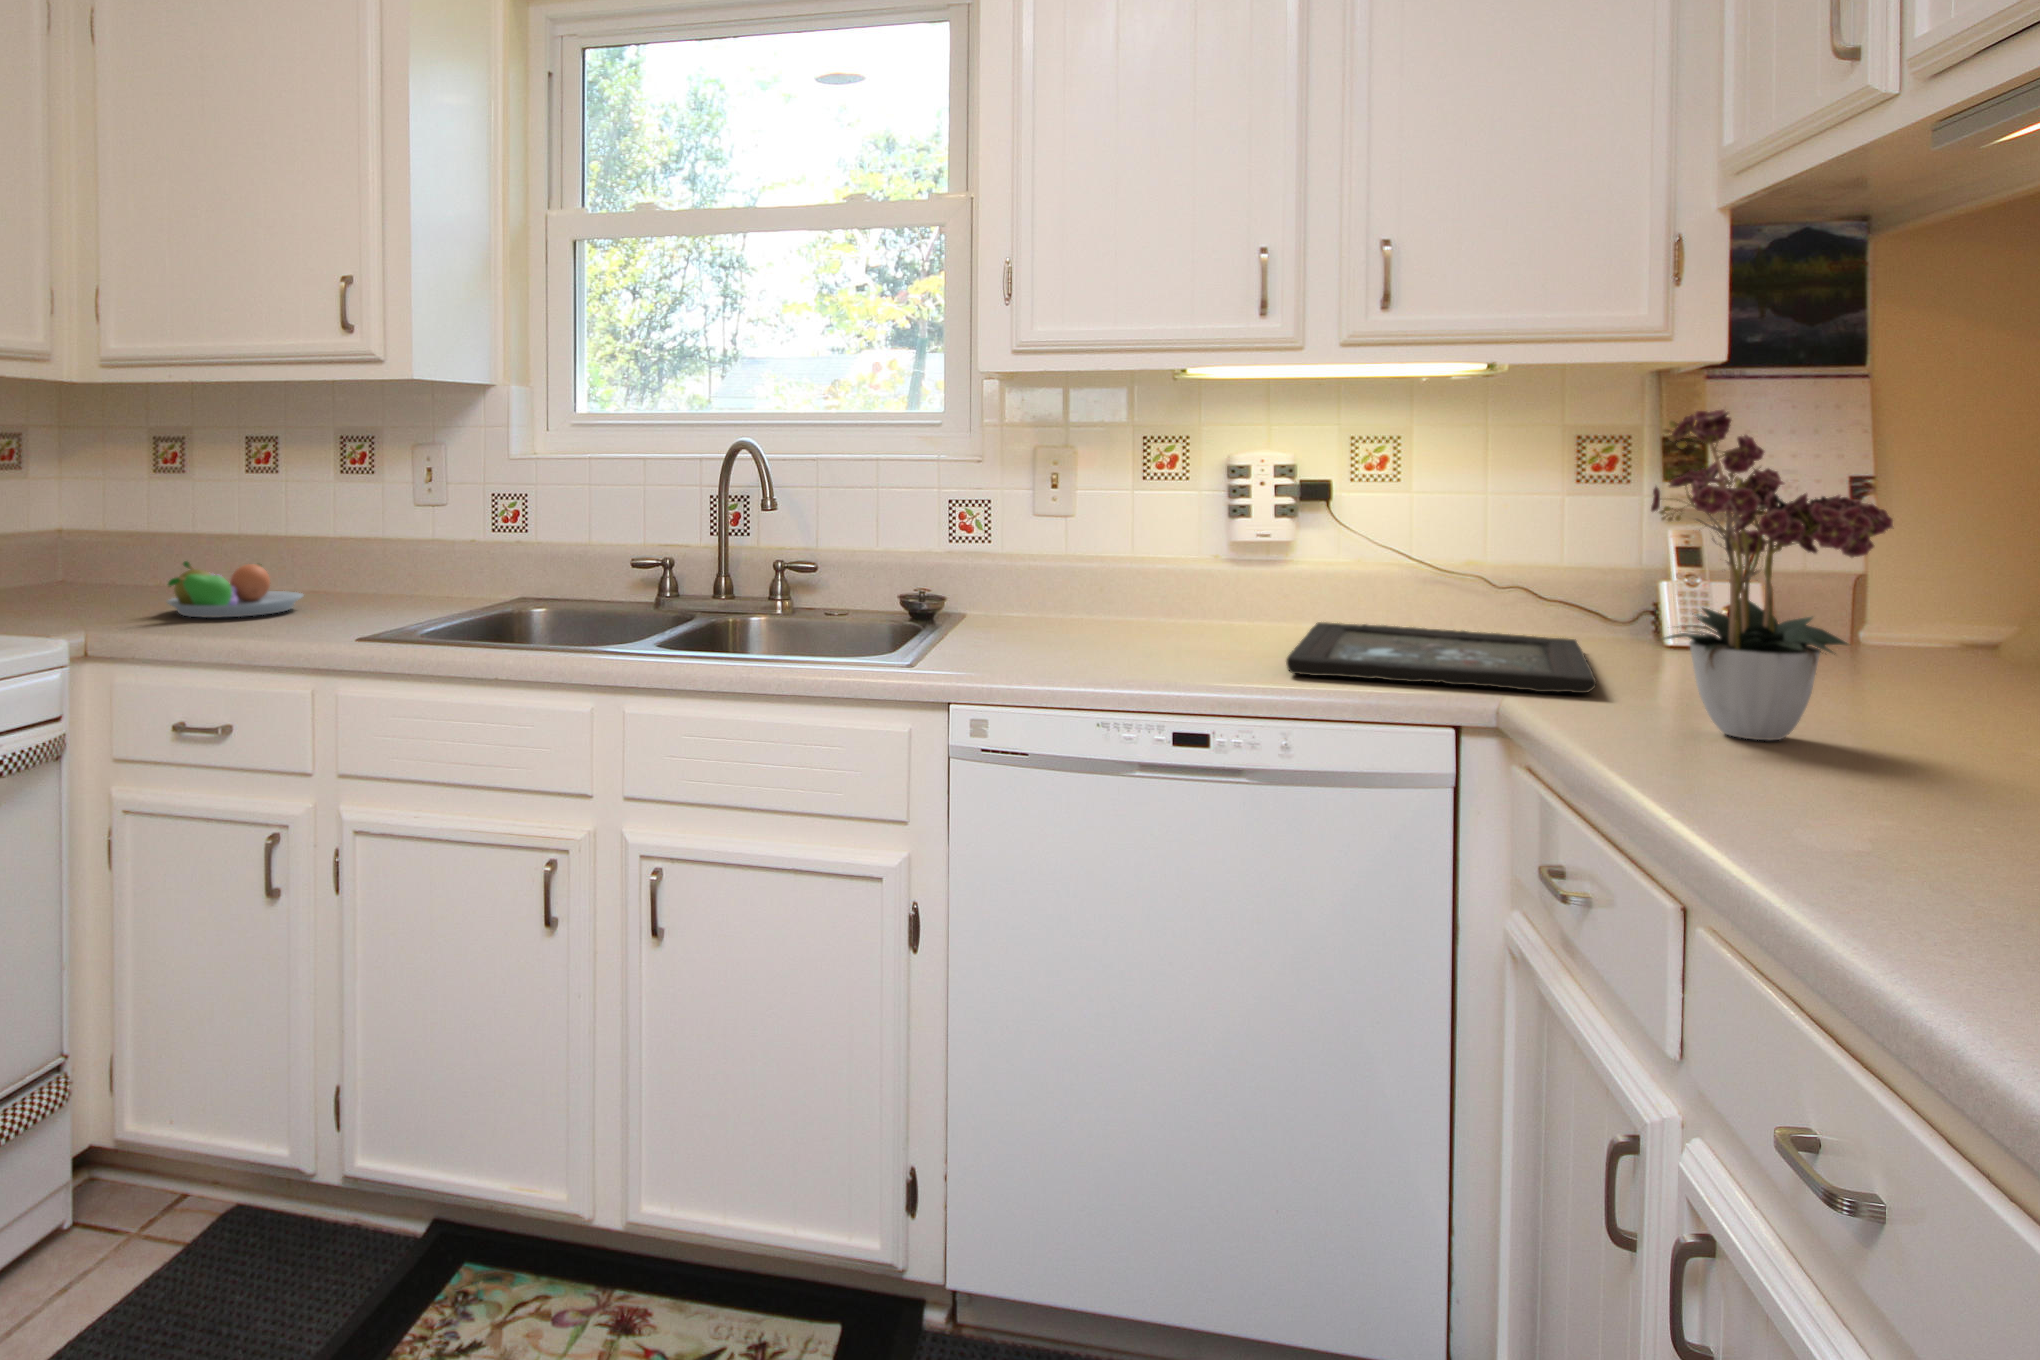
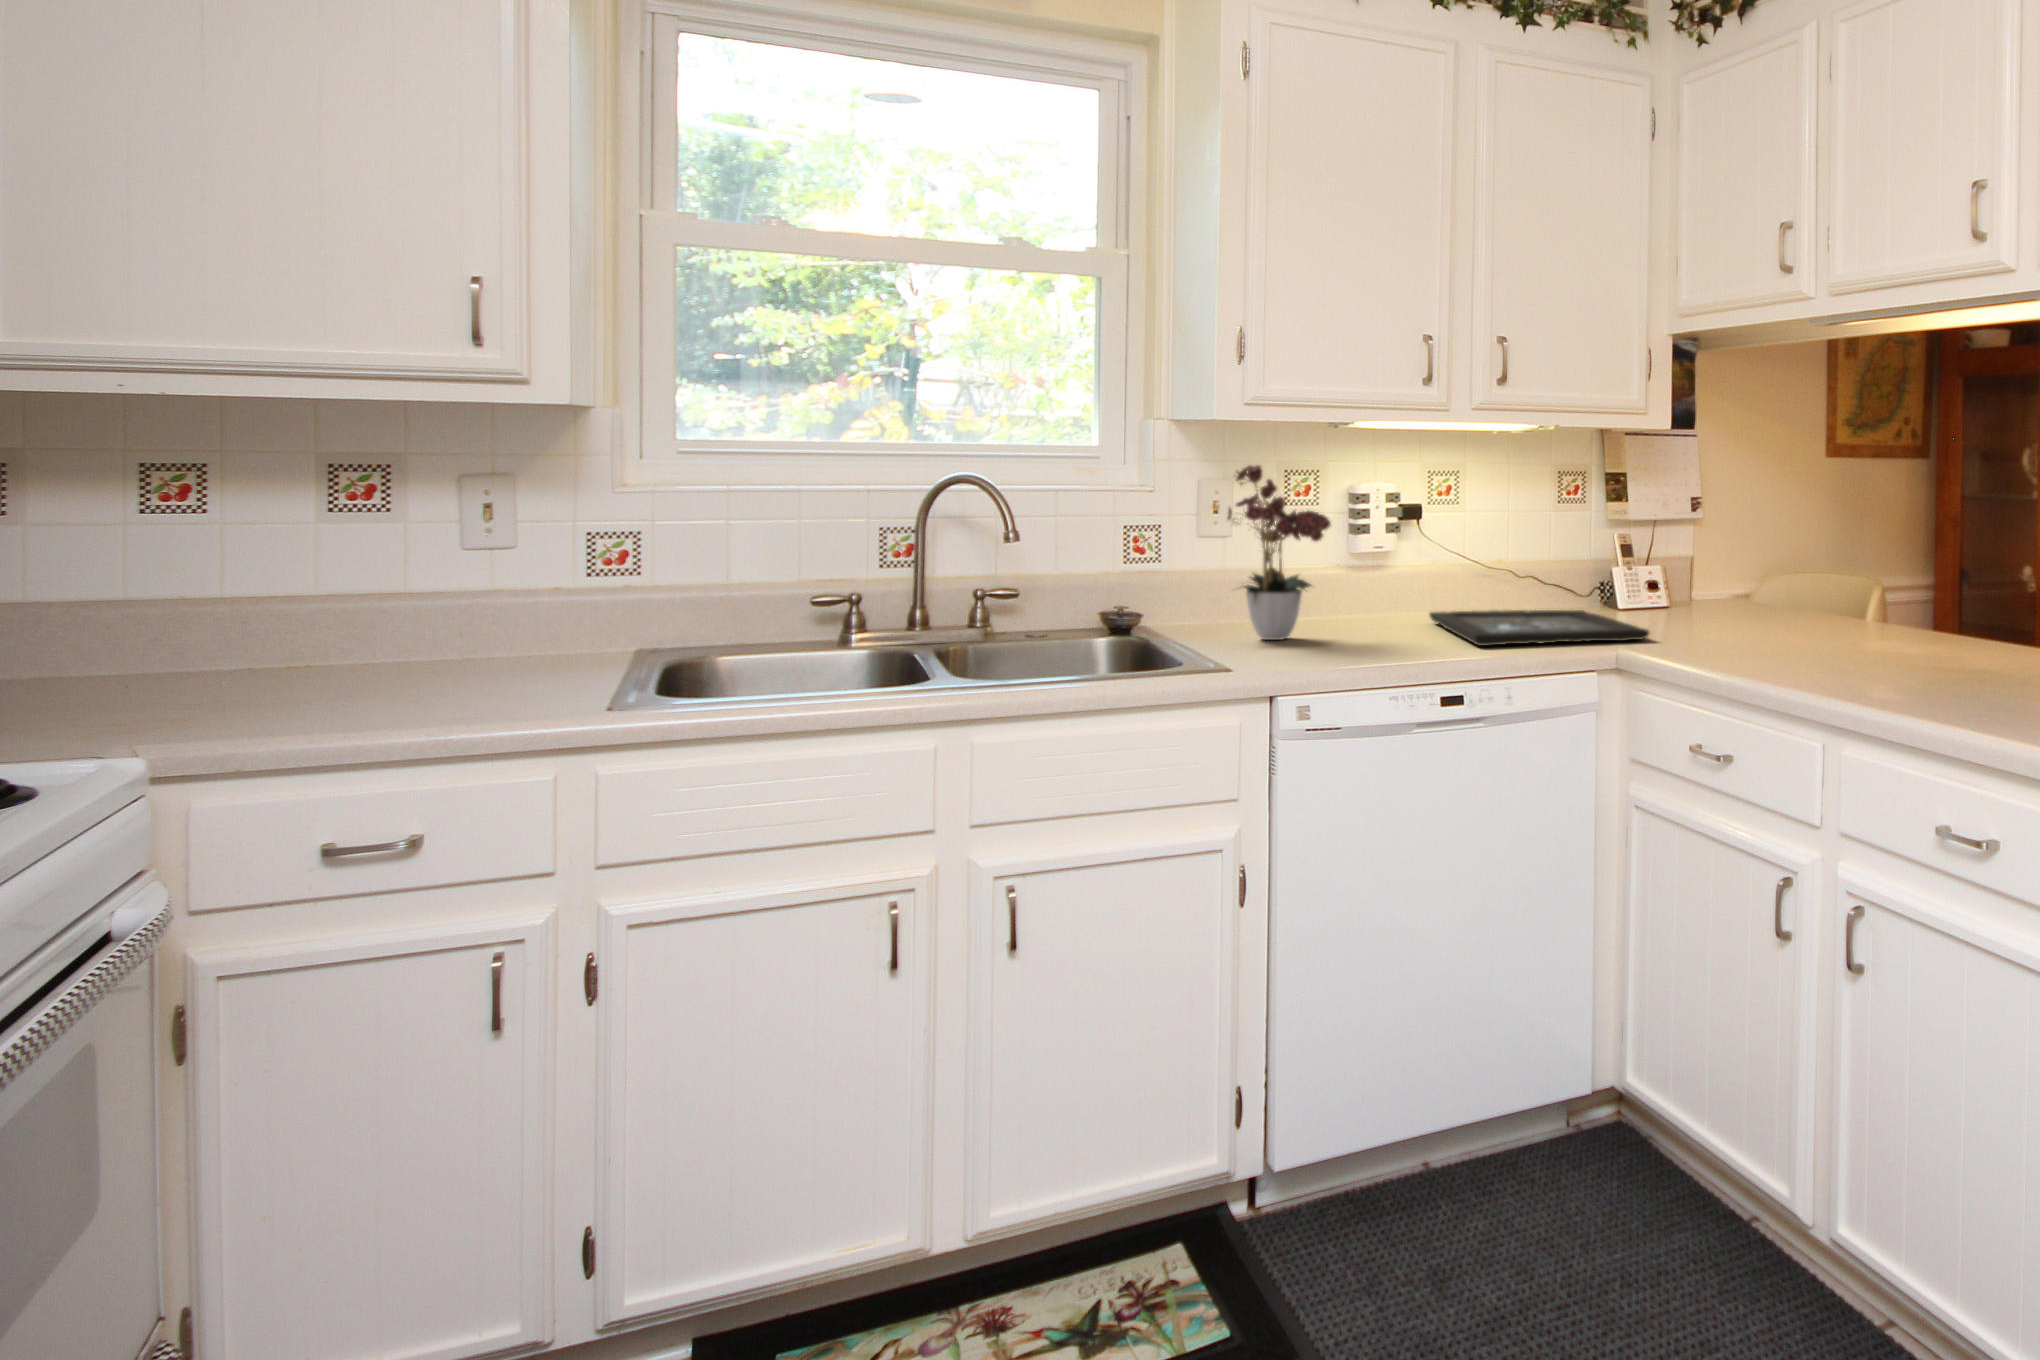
flower arrangement: present [1651,409,1893,740] -> present [1228,465,1331,640]
fruit bowl: present [167,561,303,618] -> none [161,635,389,711]

